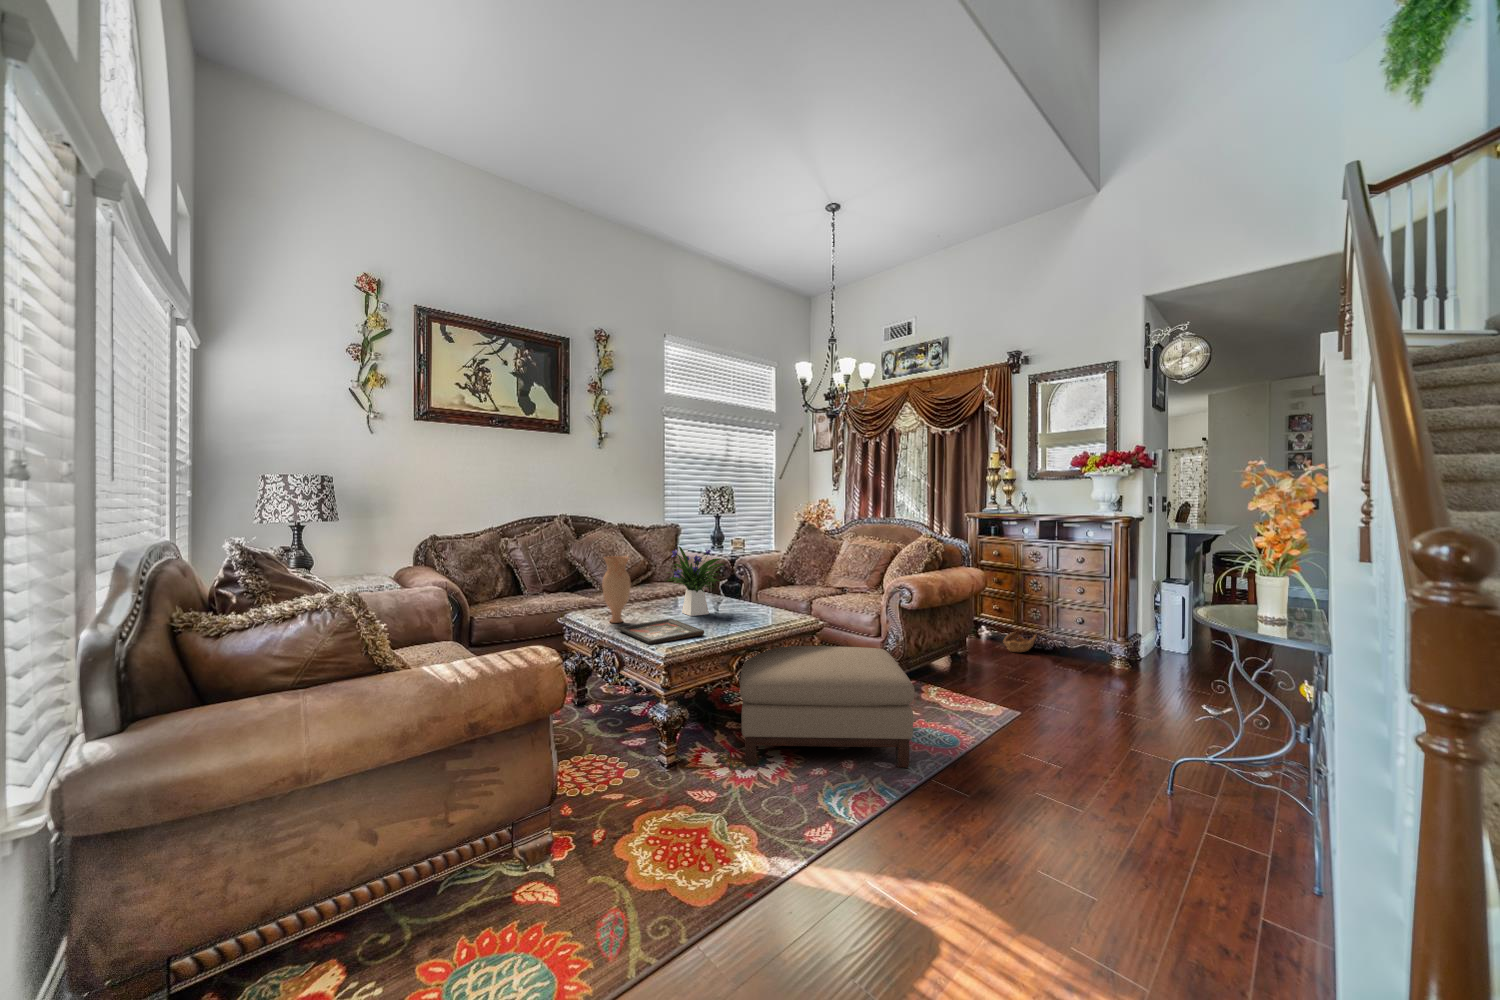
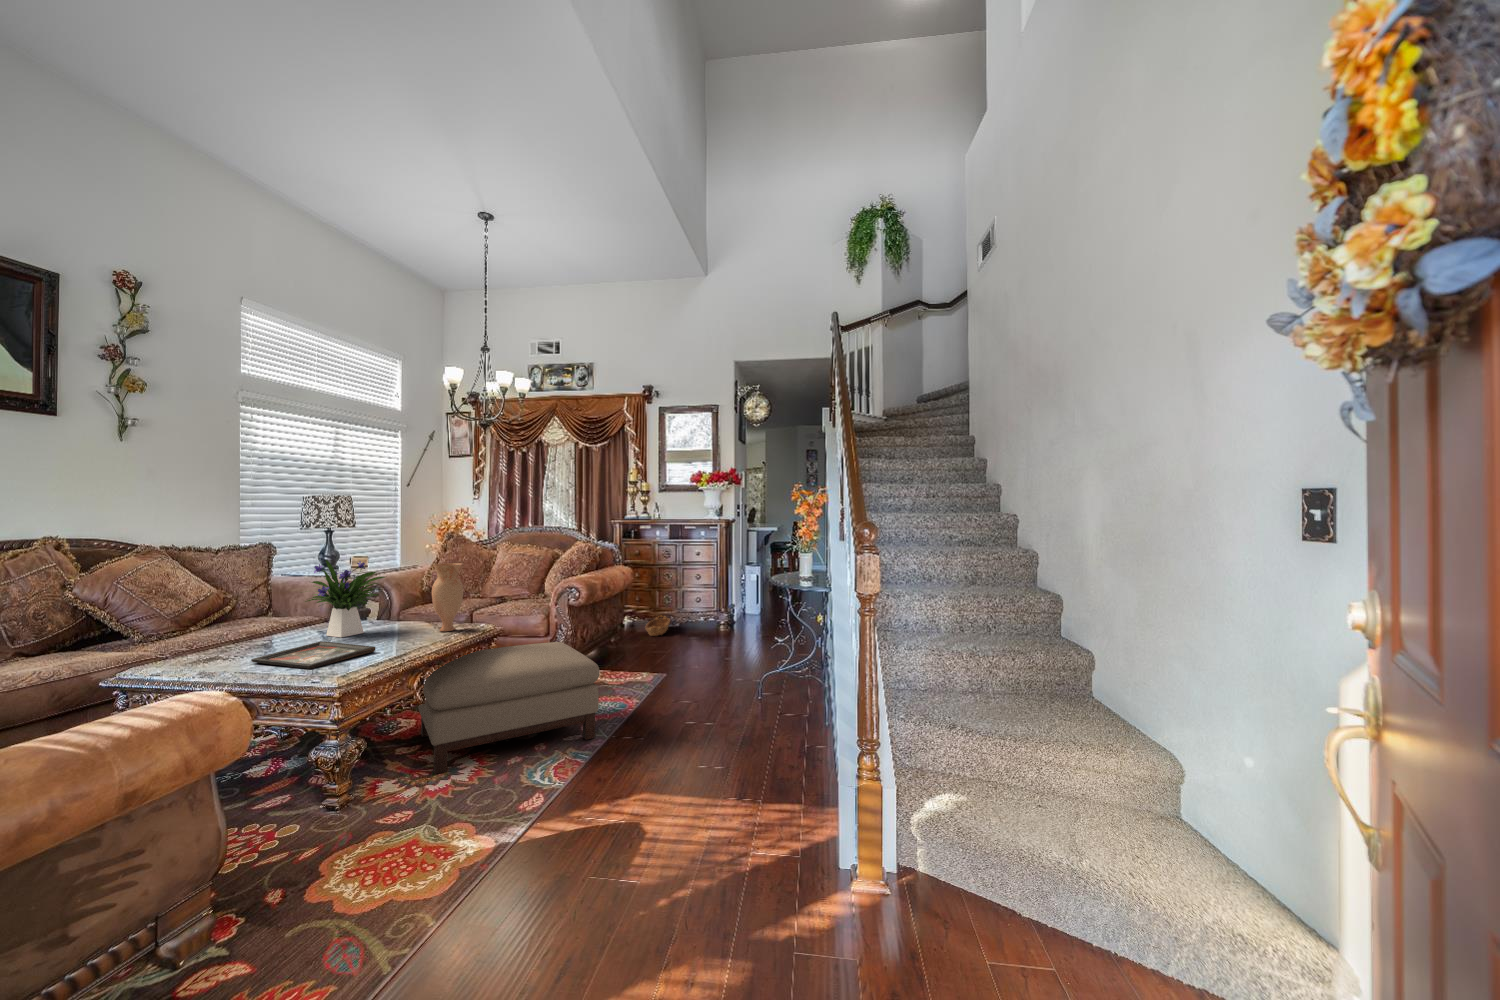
vase: present [602,556,631,623] -> present [432,563,463,631]

